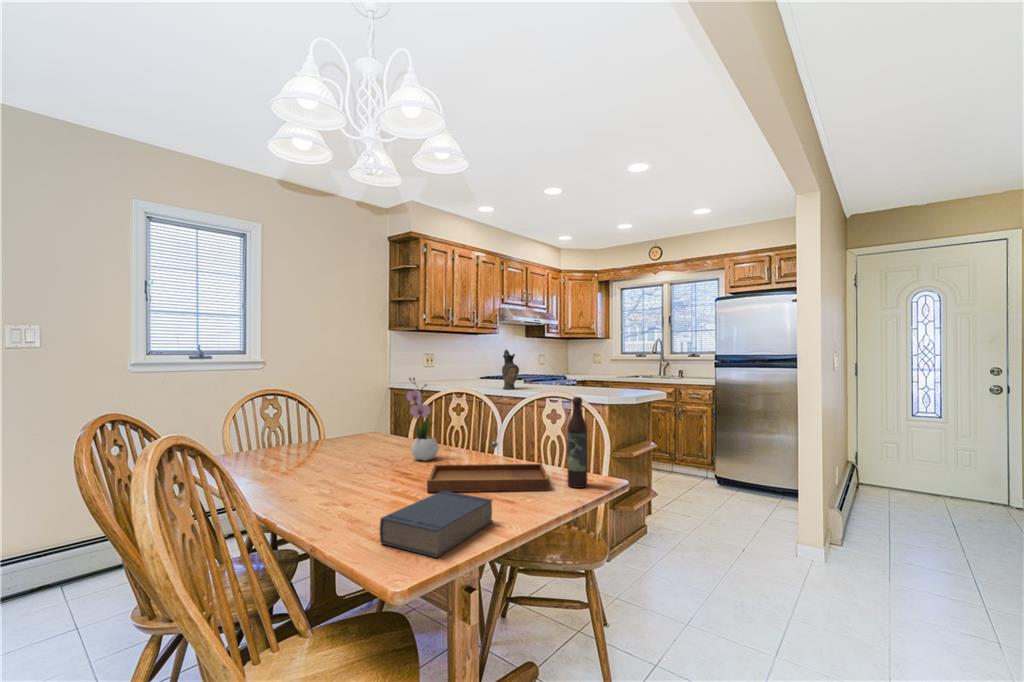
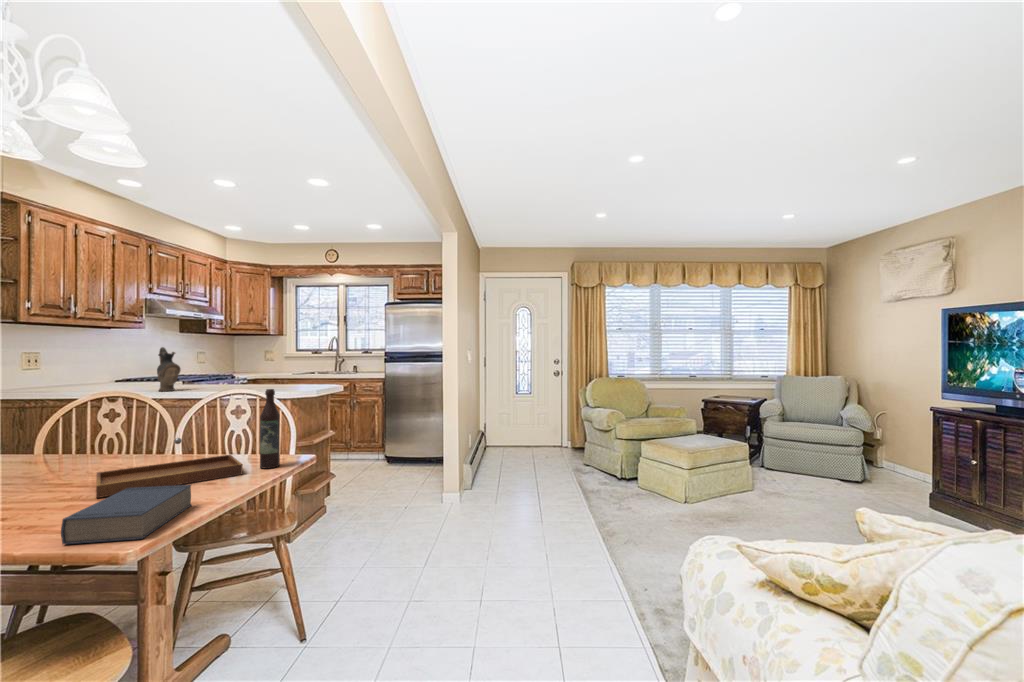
flower arrangement: present [406,378,439,461] -> none [43,380,98,474]

